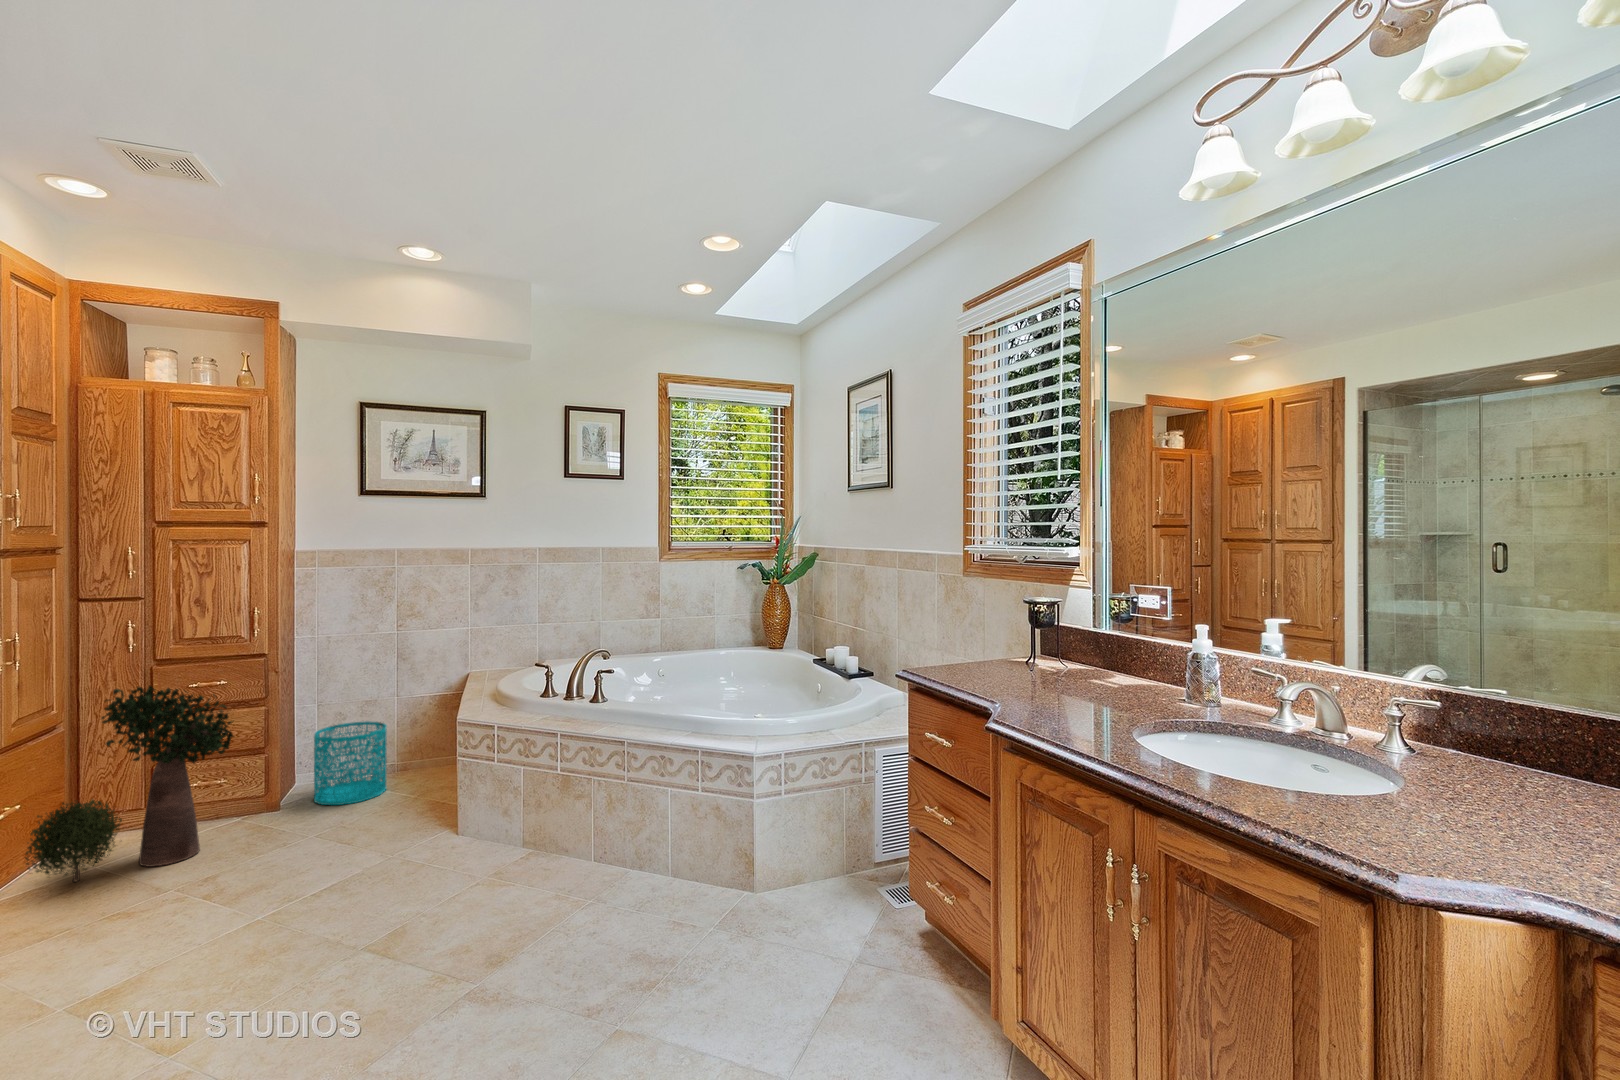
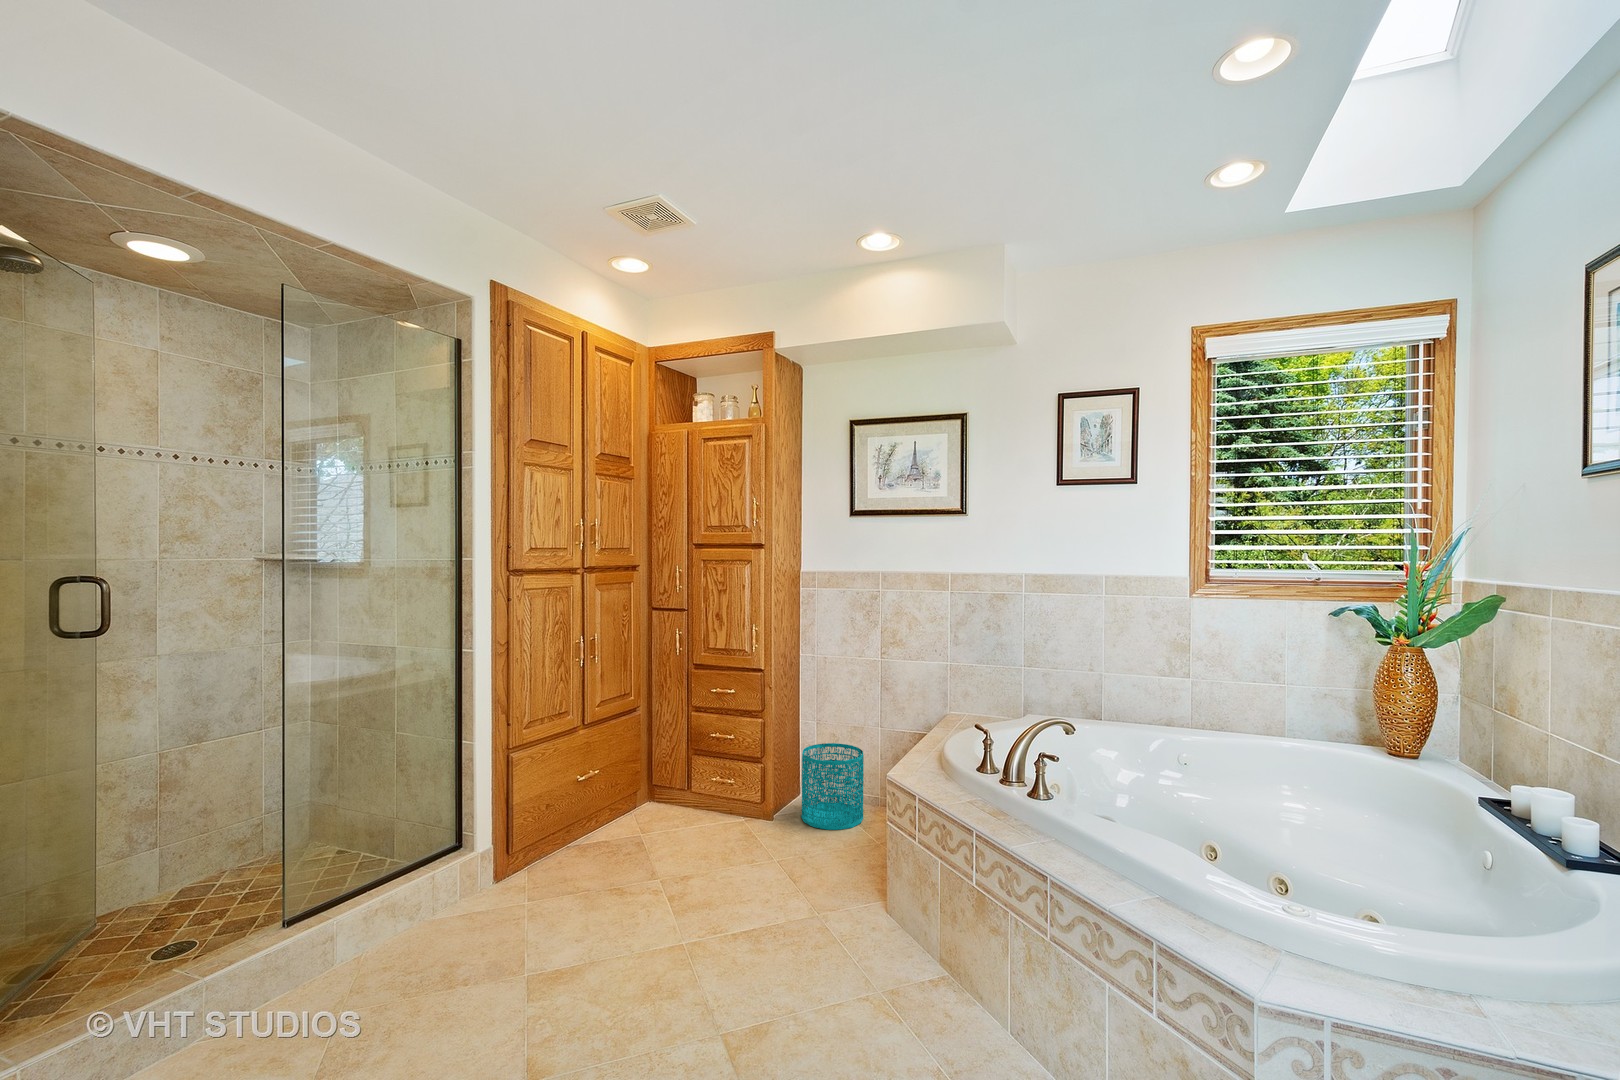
potted plant: present [25,686,233,882] -> none [590,685,728,848]

